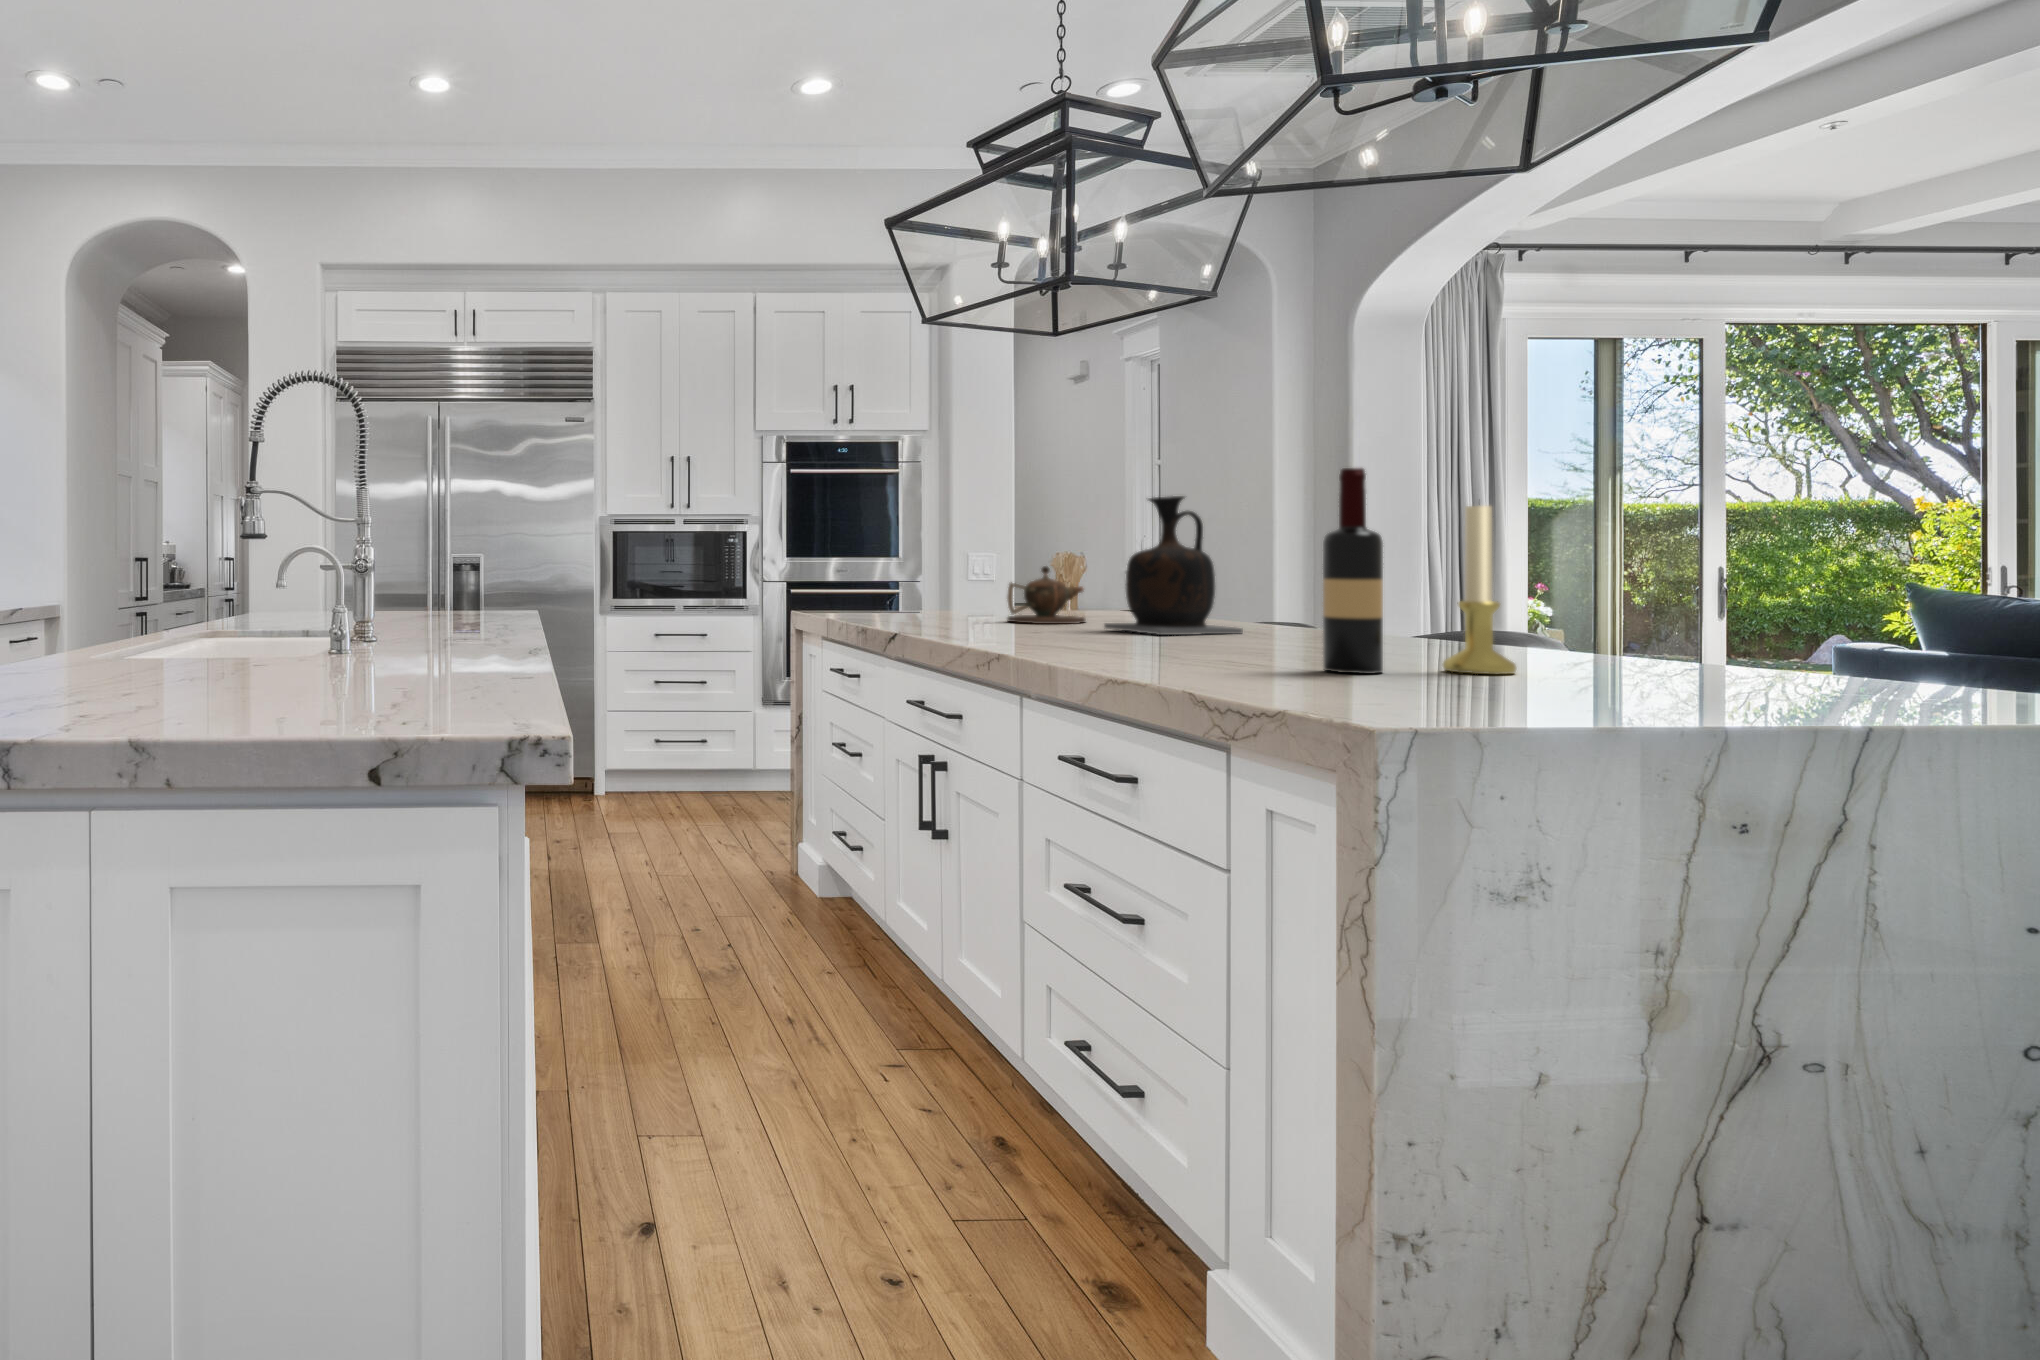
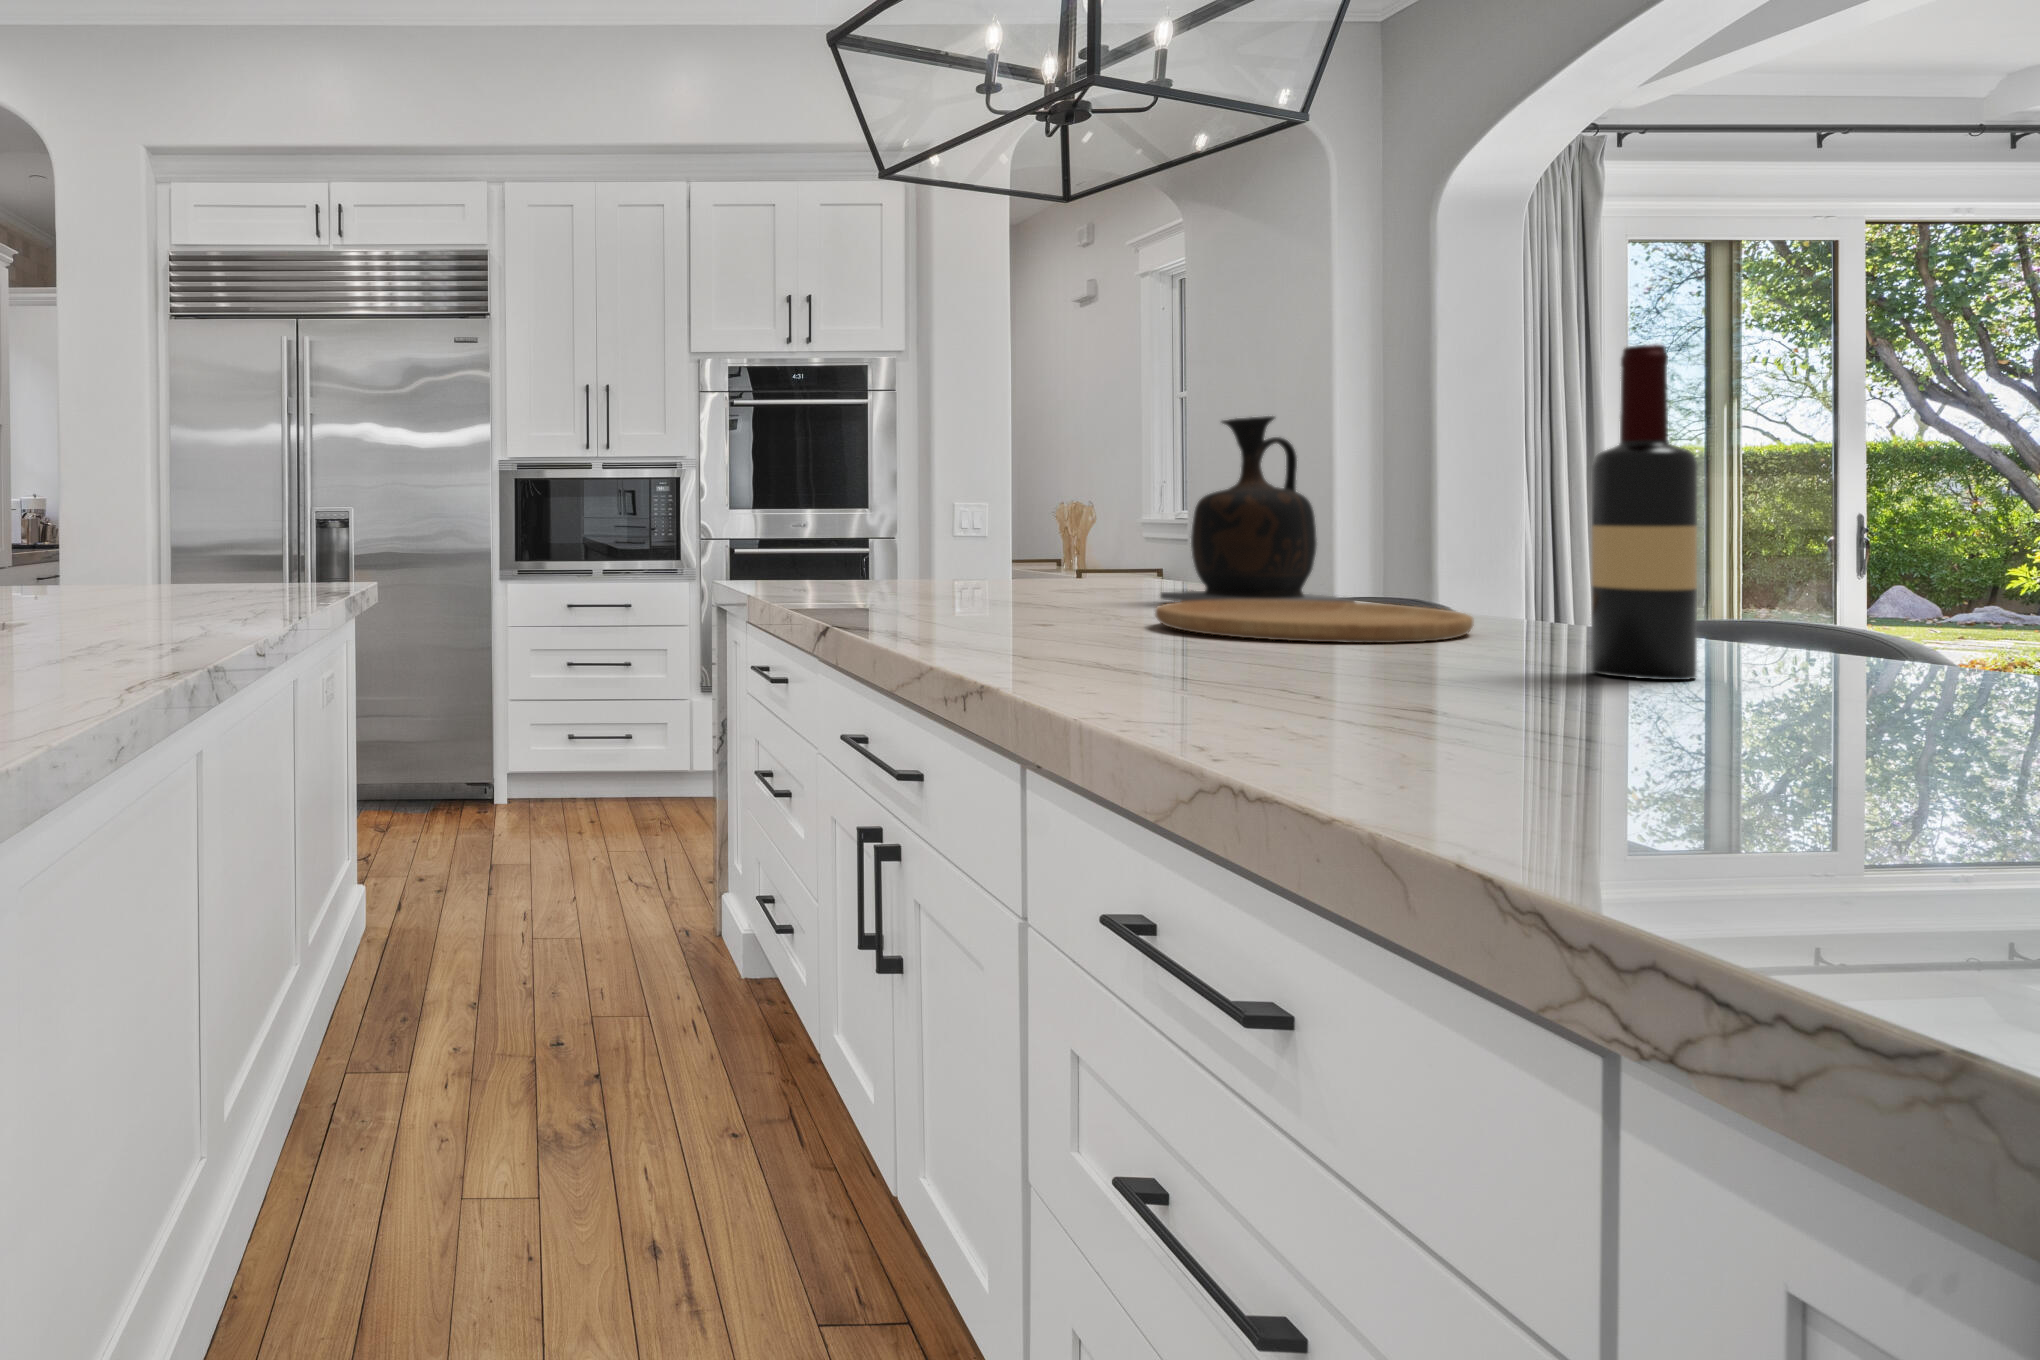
candle holder: present [1443,505,1517,674] -> none [1781,395,1917,680]
teapot: present [1007,566,1085,624] -> none [1018,516,1123,592]
cutting board: none [1081,628,1293,655] -> present [1155,600,1473,643]

